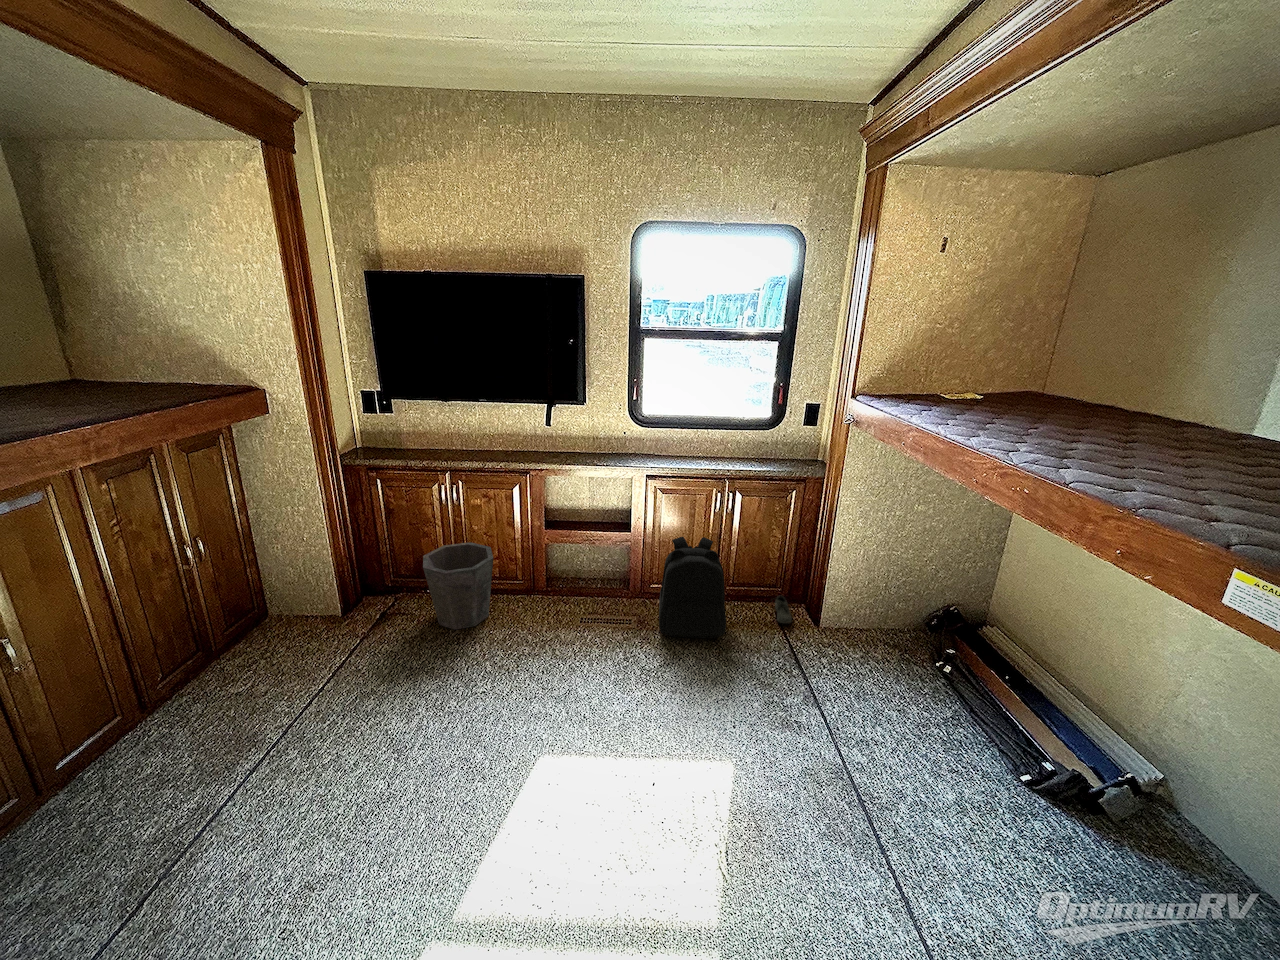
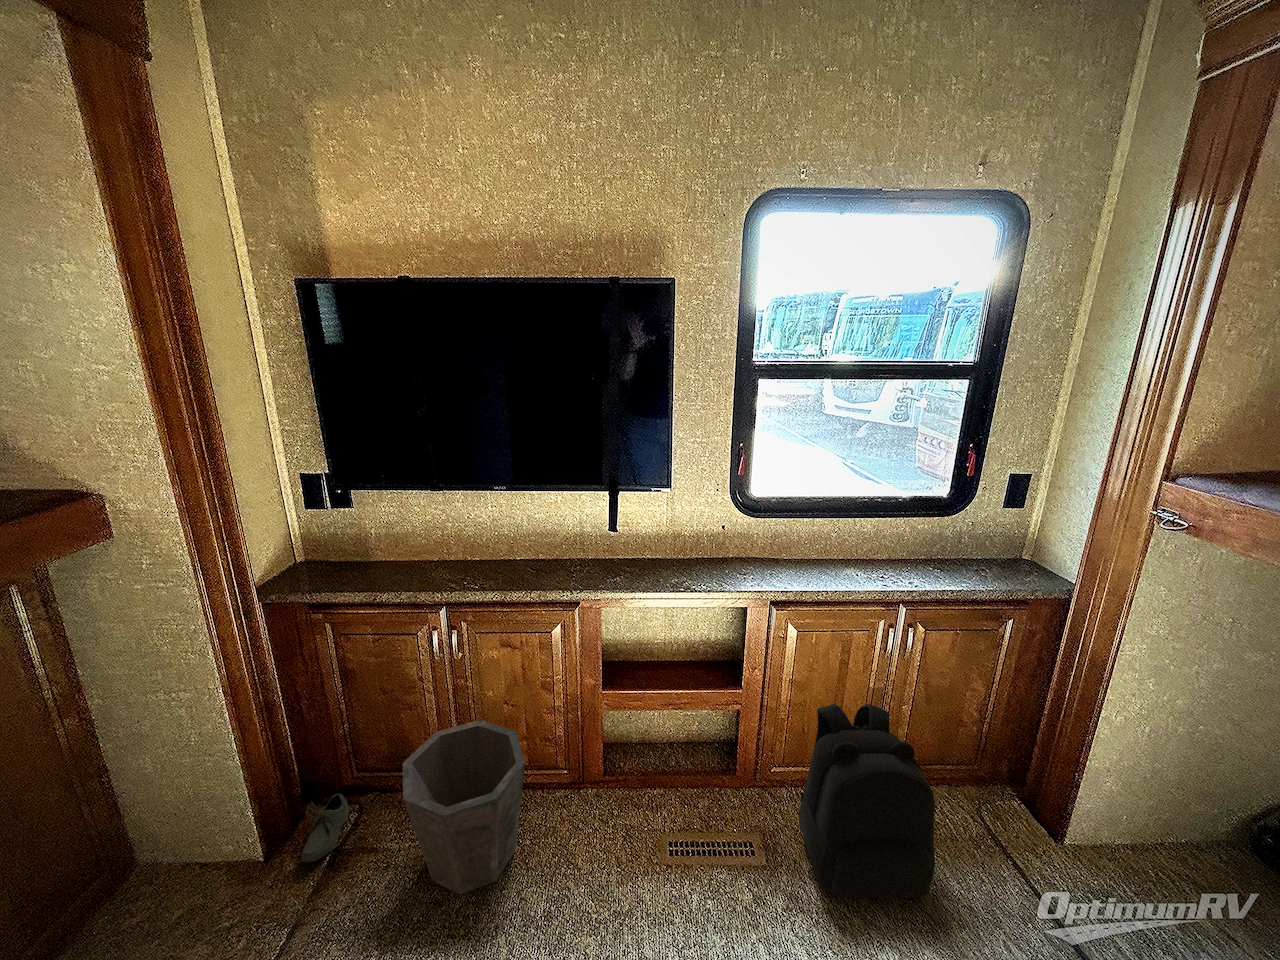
shoe: present [775,596,792,624] -> present [302,793,349,862]

